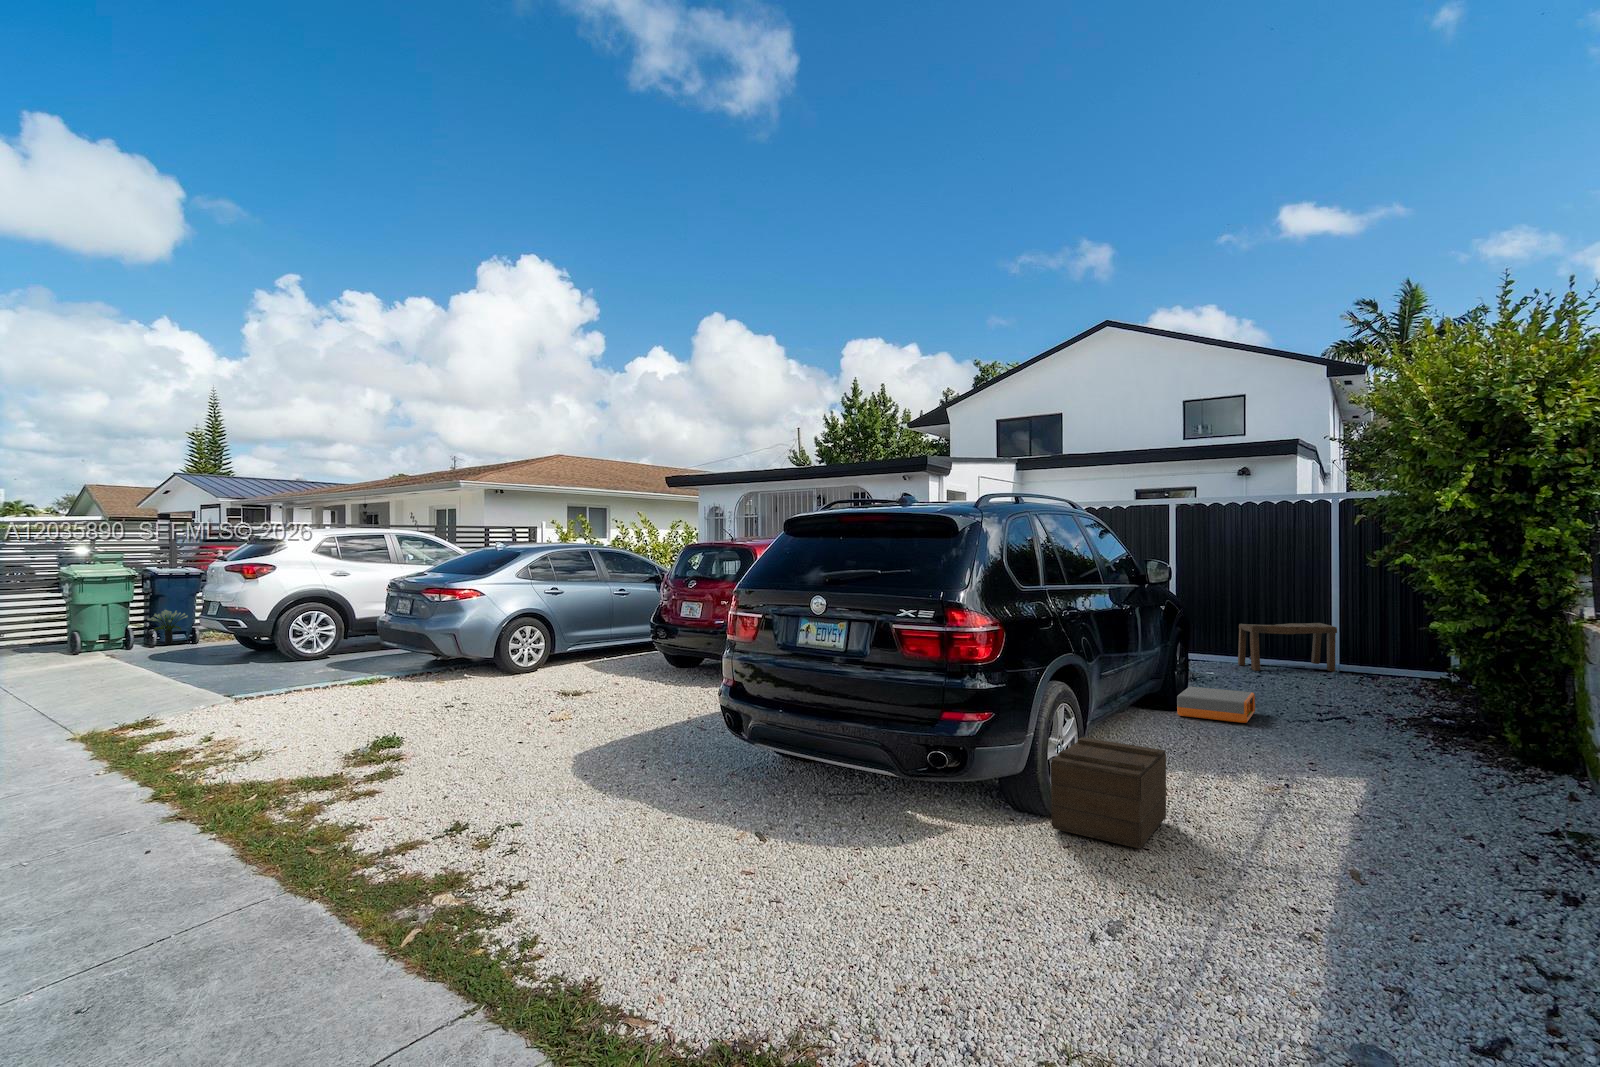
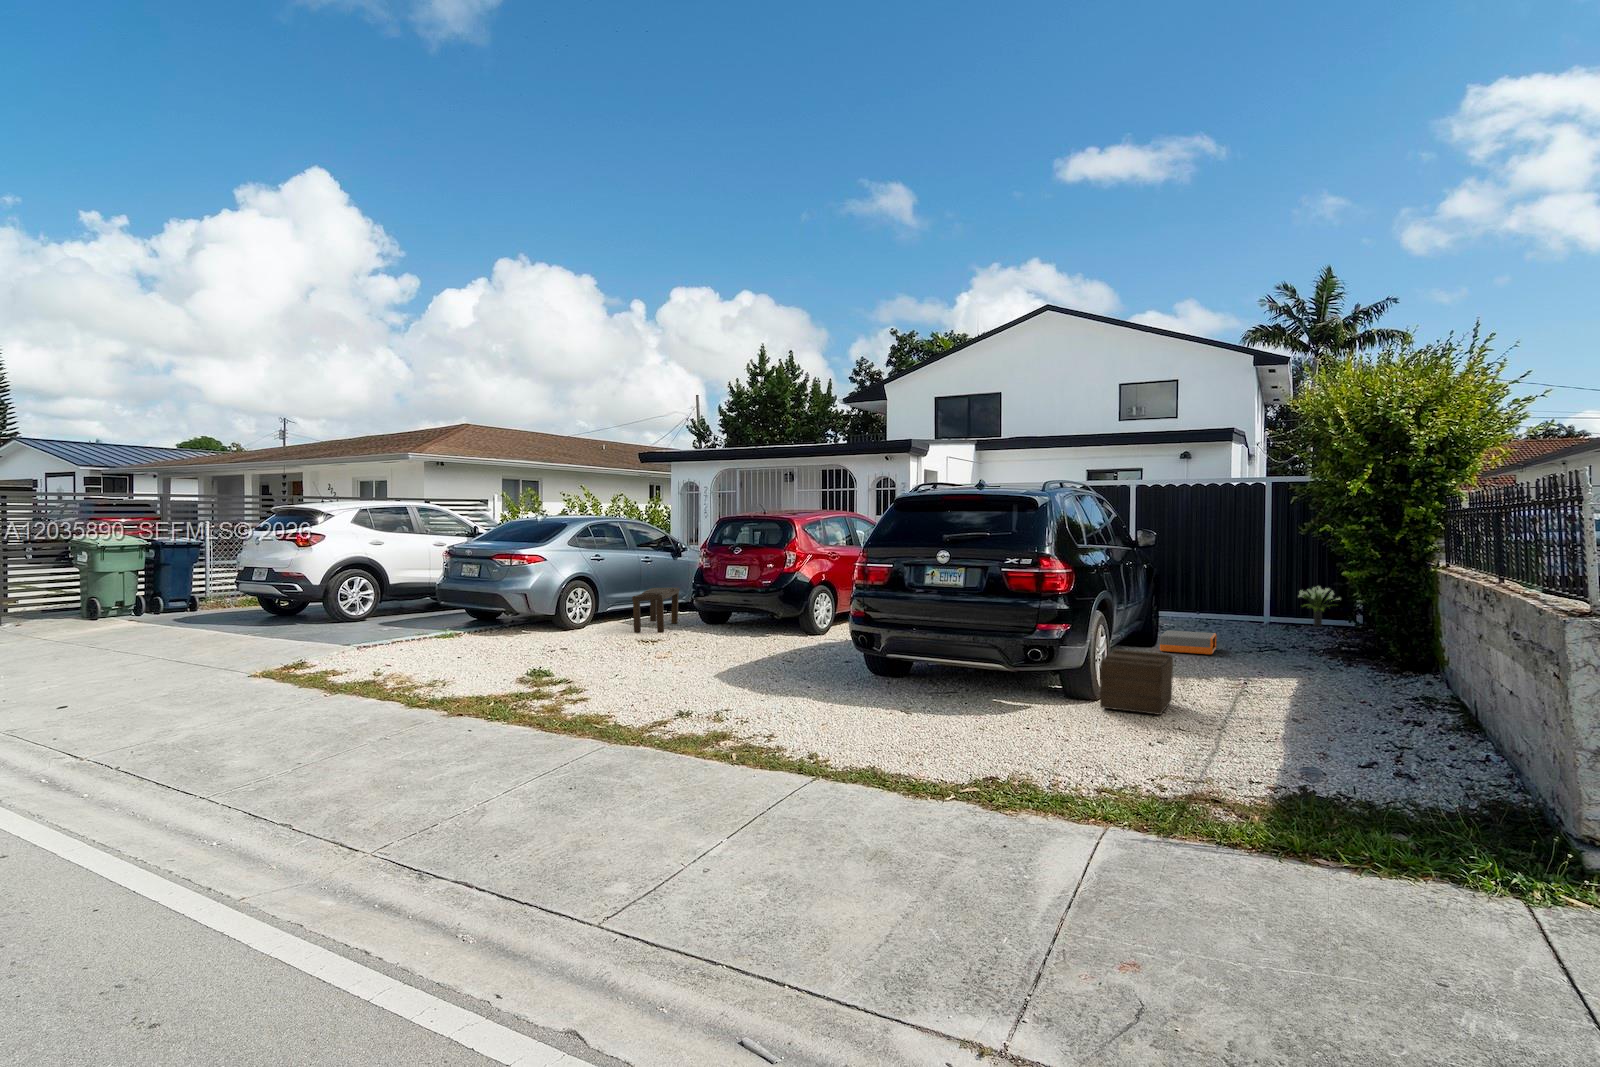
potted plant: present [147,610,188,644] -> present [1299,586,1340,627]
bench: present [1238,623,1337,671] -> present [632,588,680,633]

